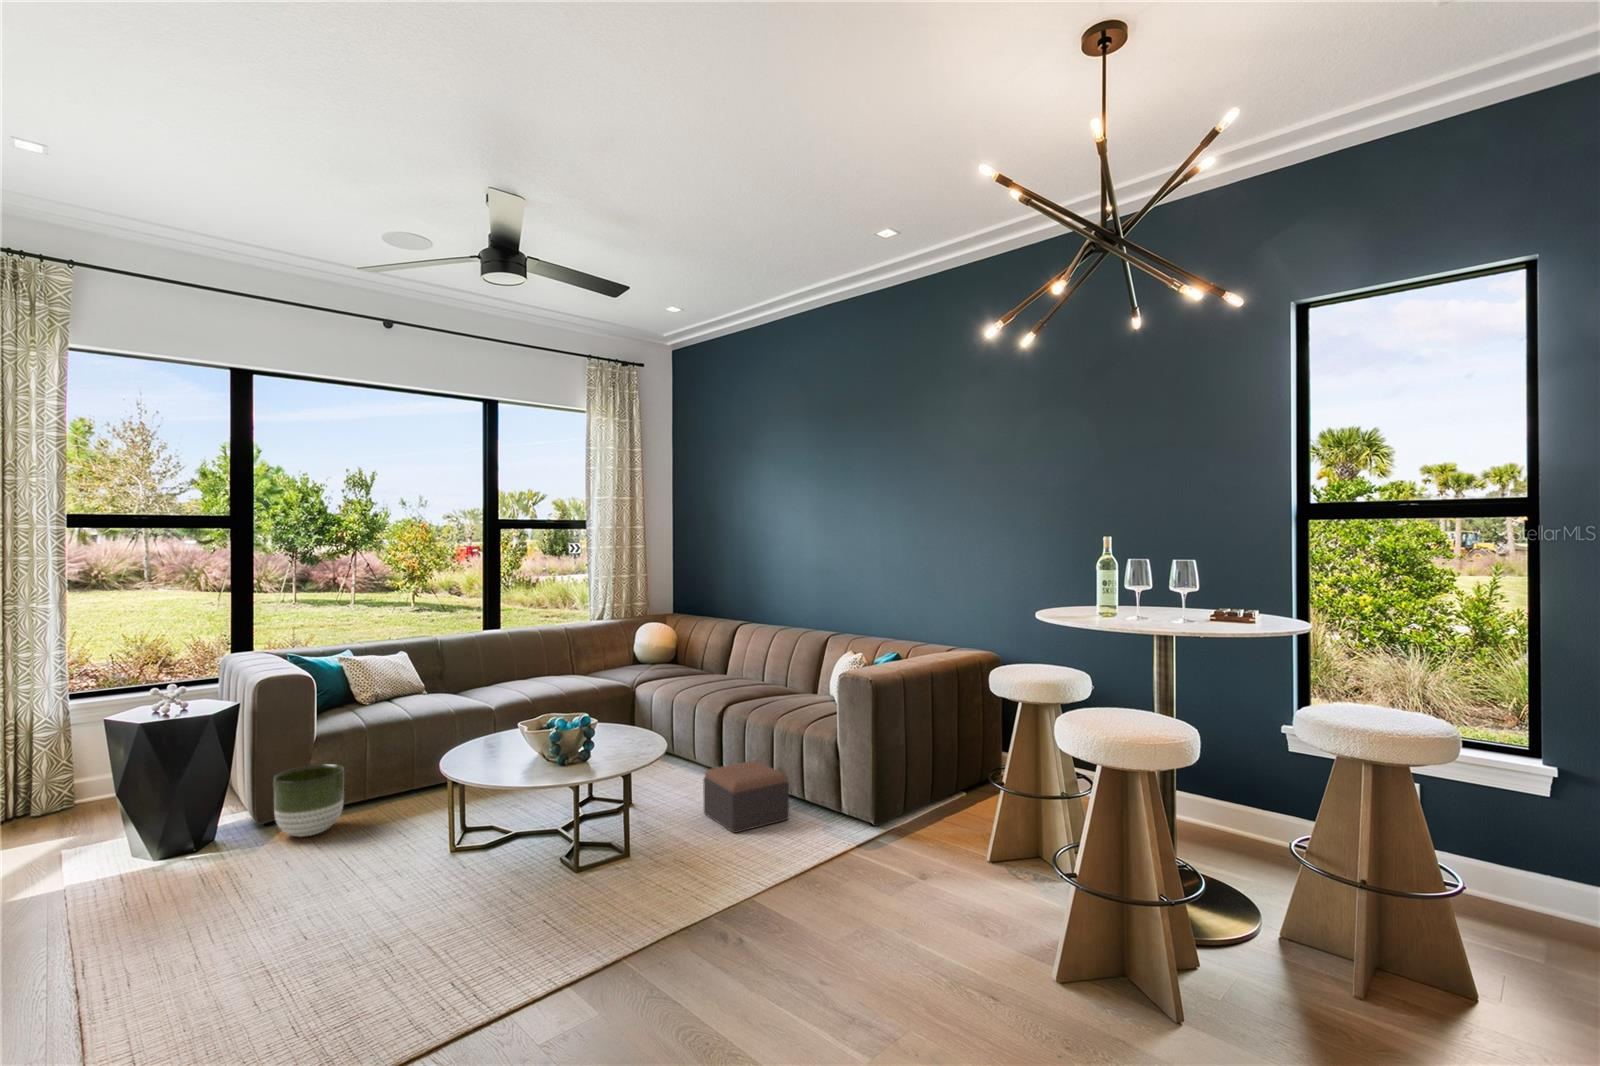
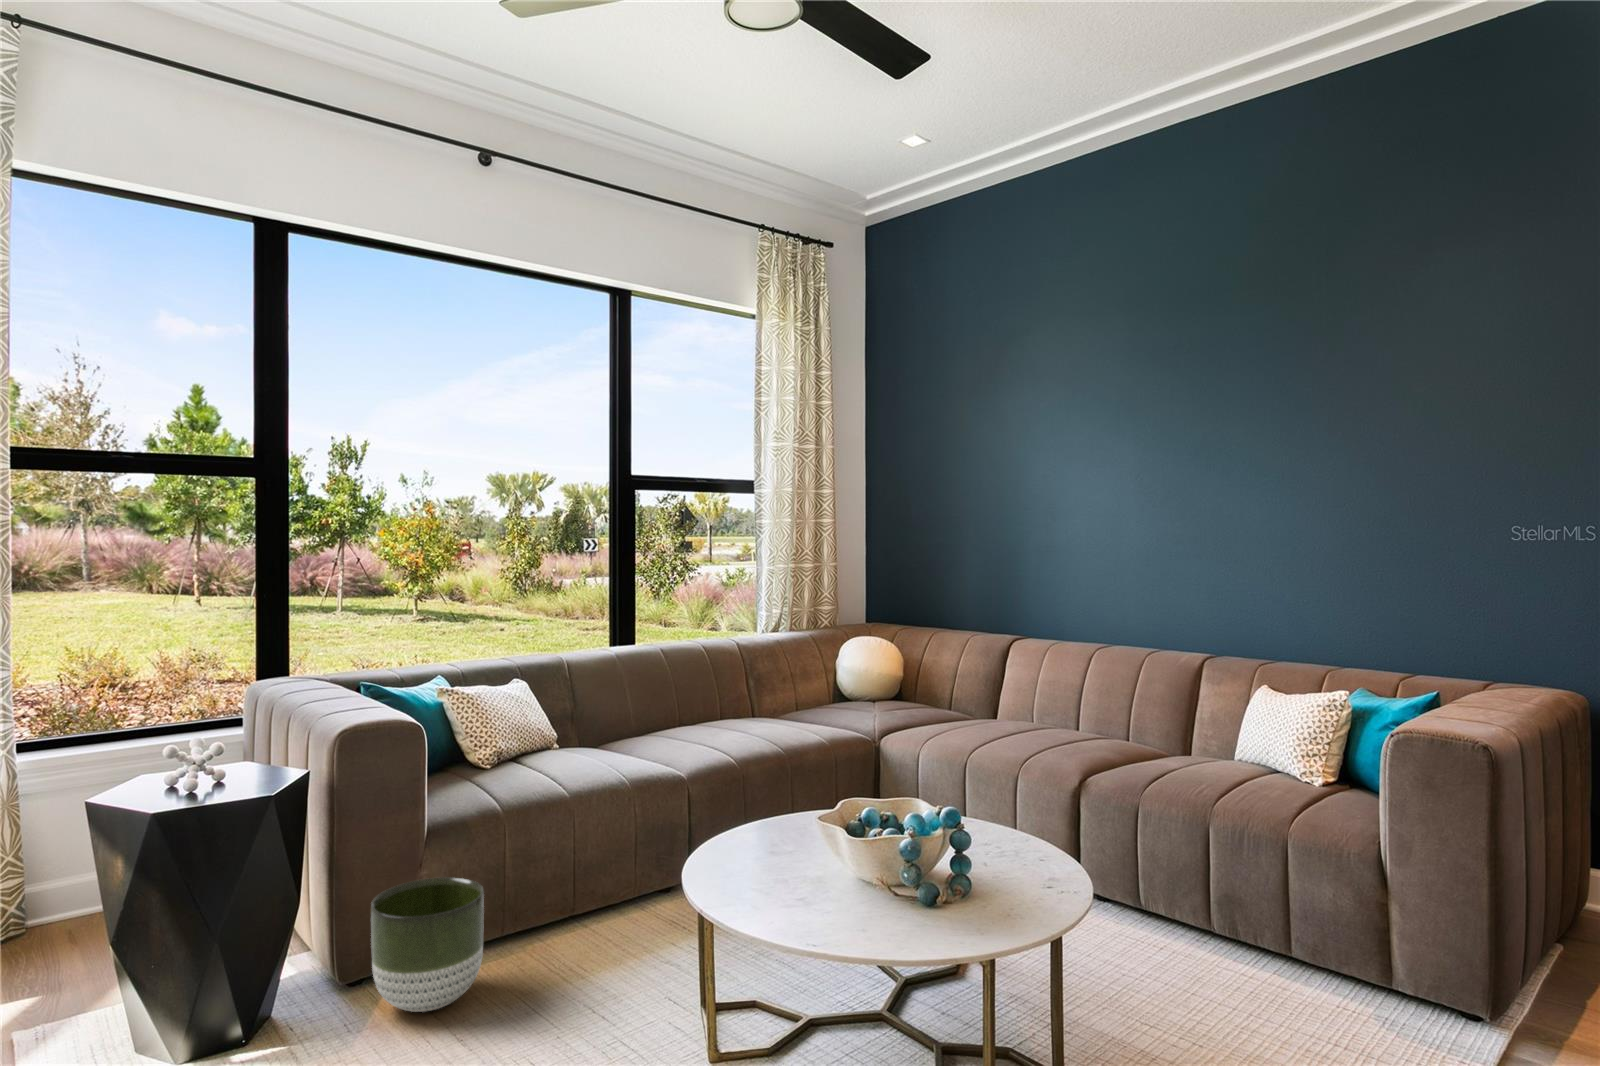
footstool: present [704,761,789,833] -> none [1104,883,1275,1029]

